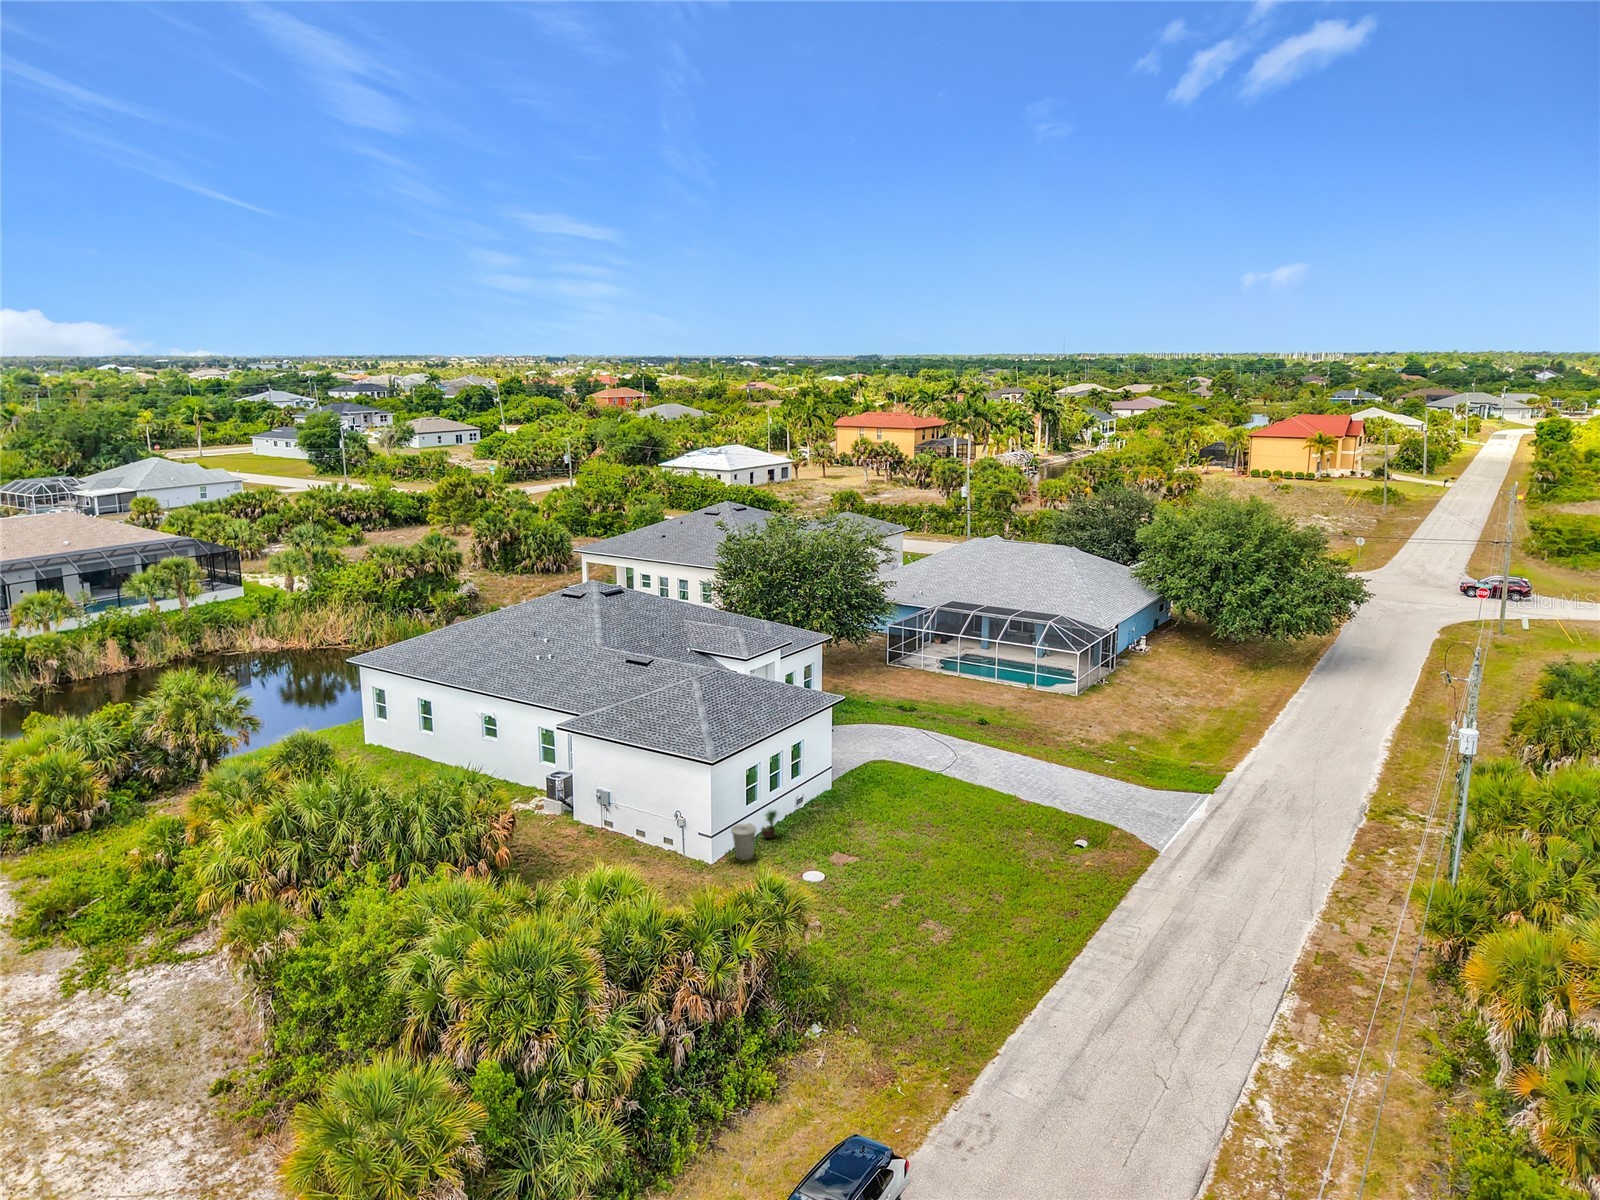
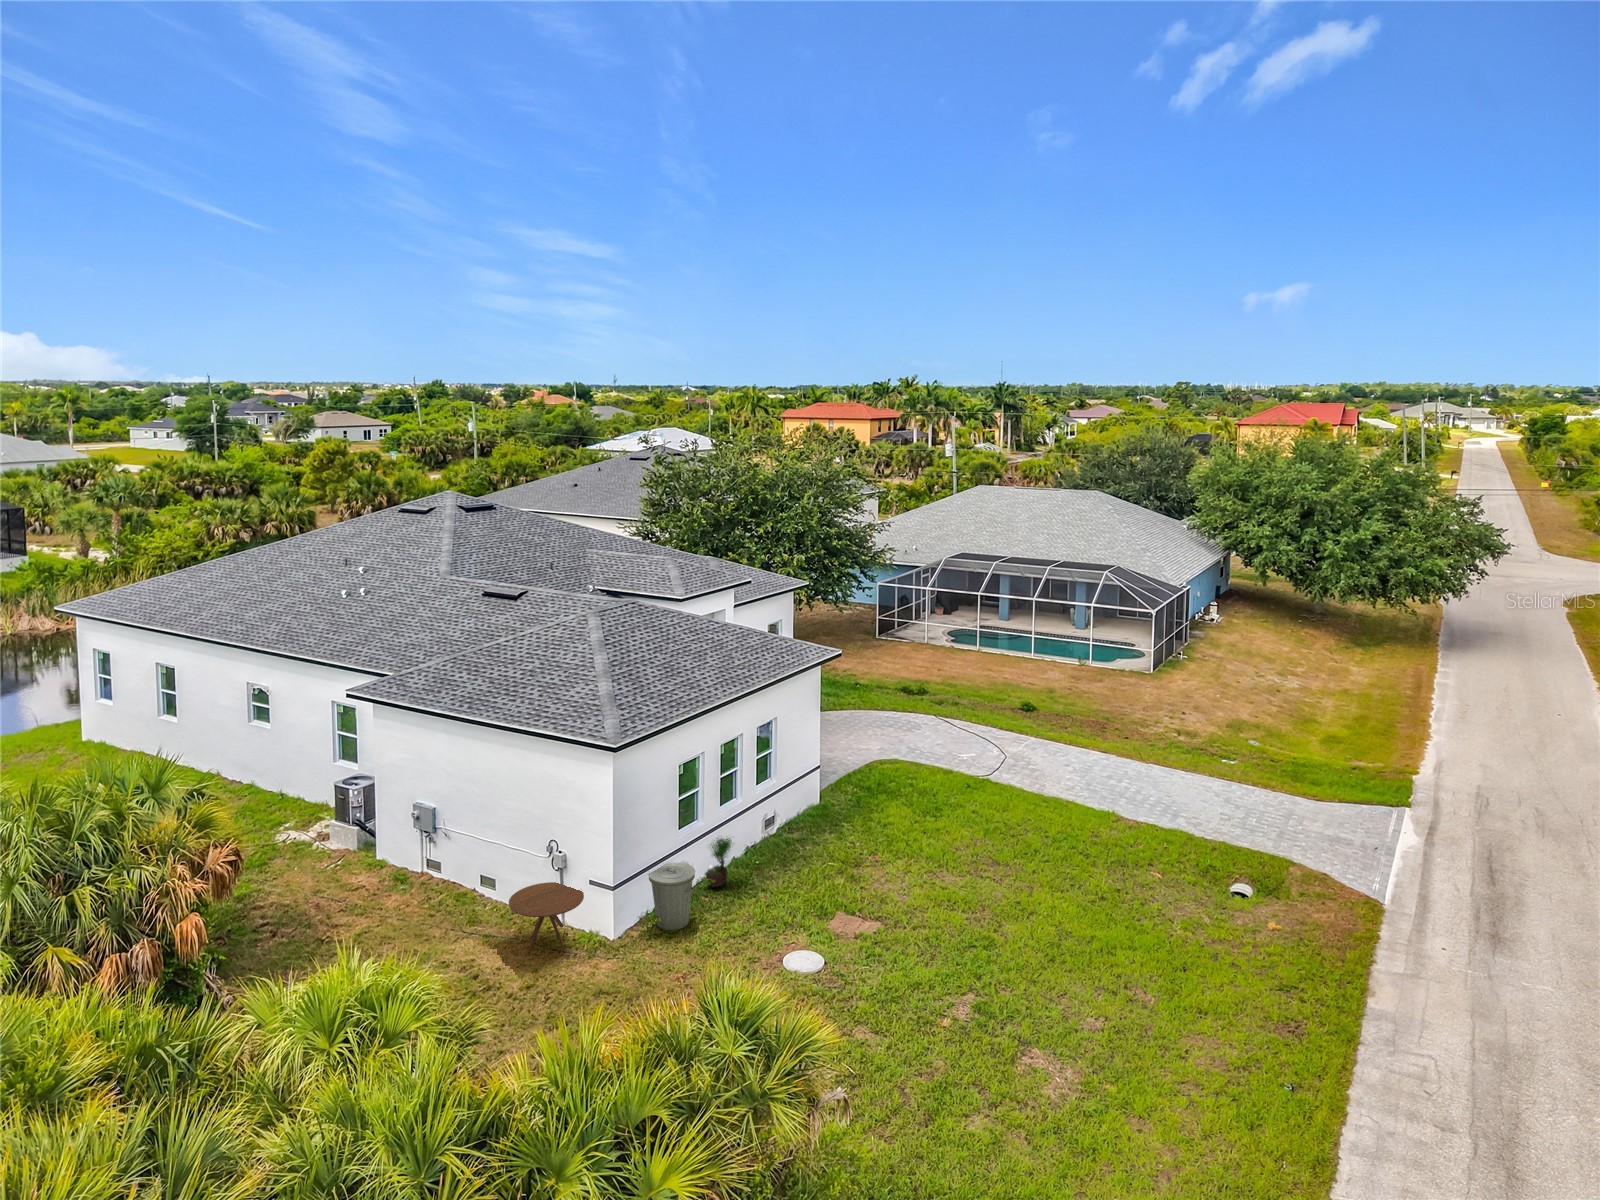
round table: none [657,834,697,872] -> present [509,882,584,955]

